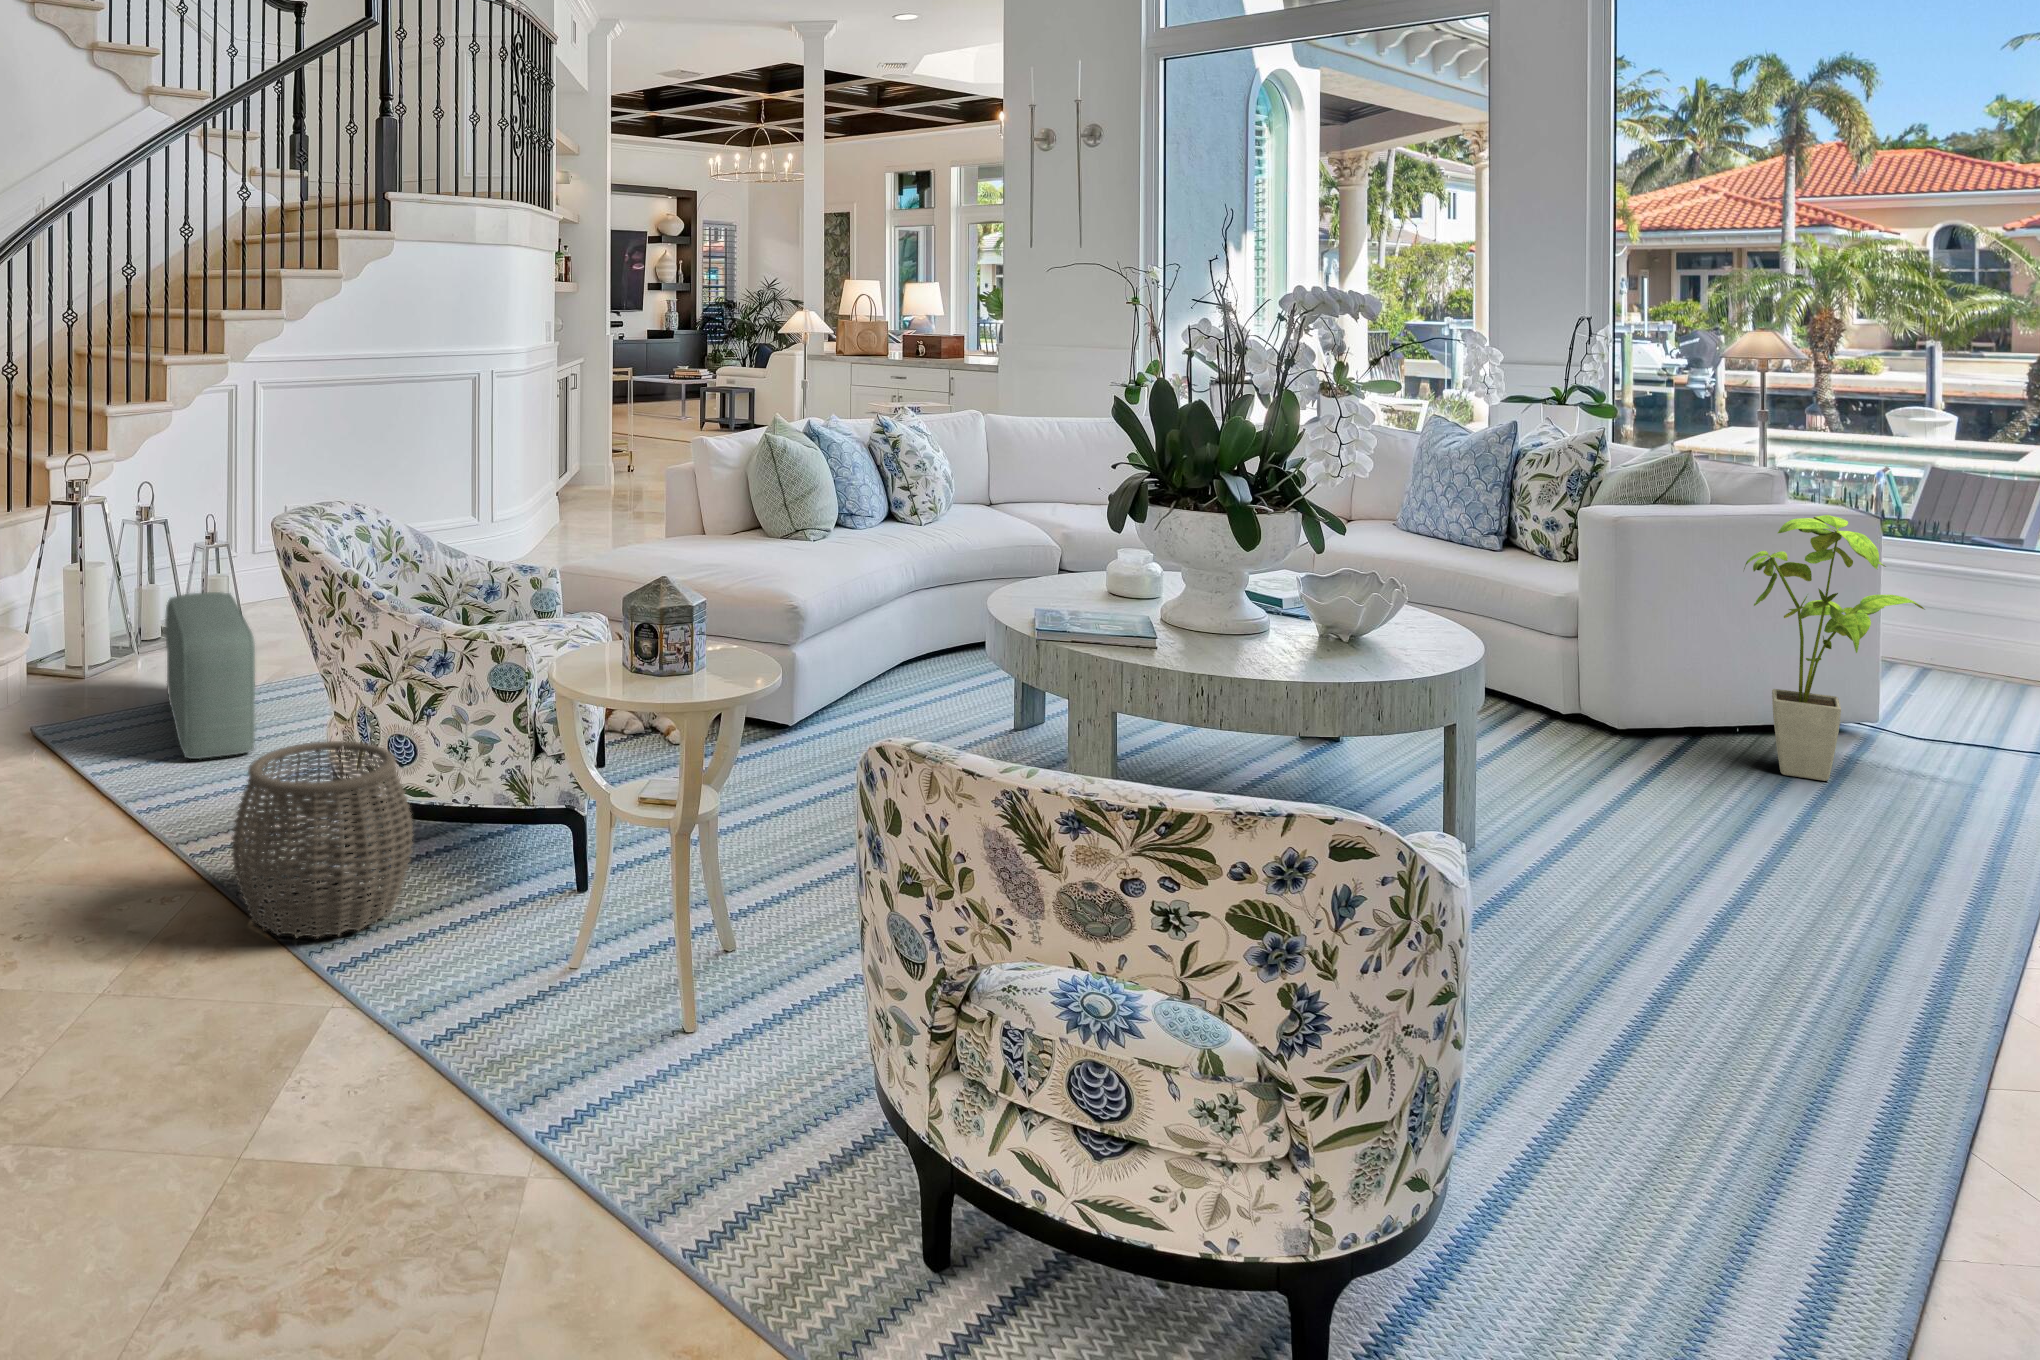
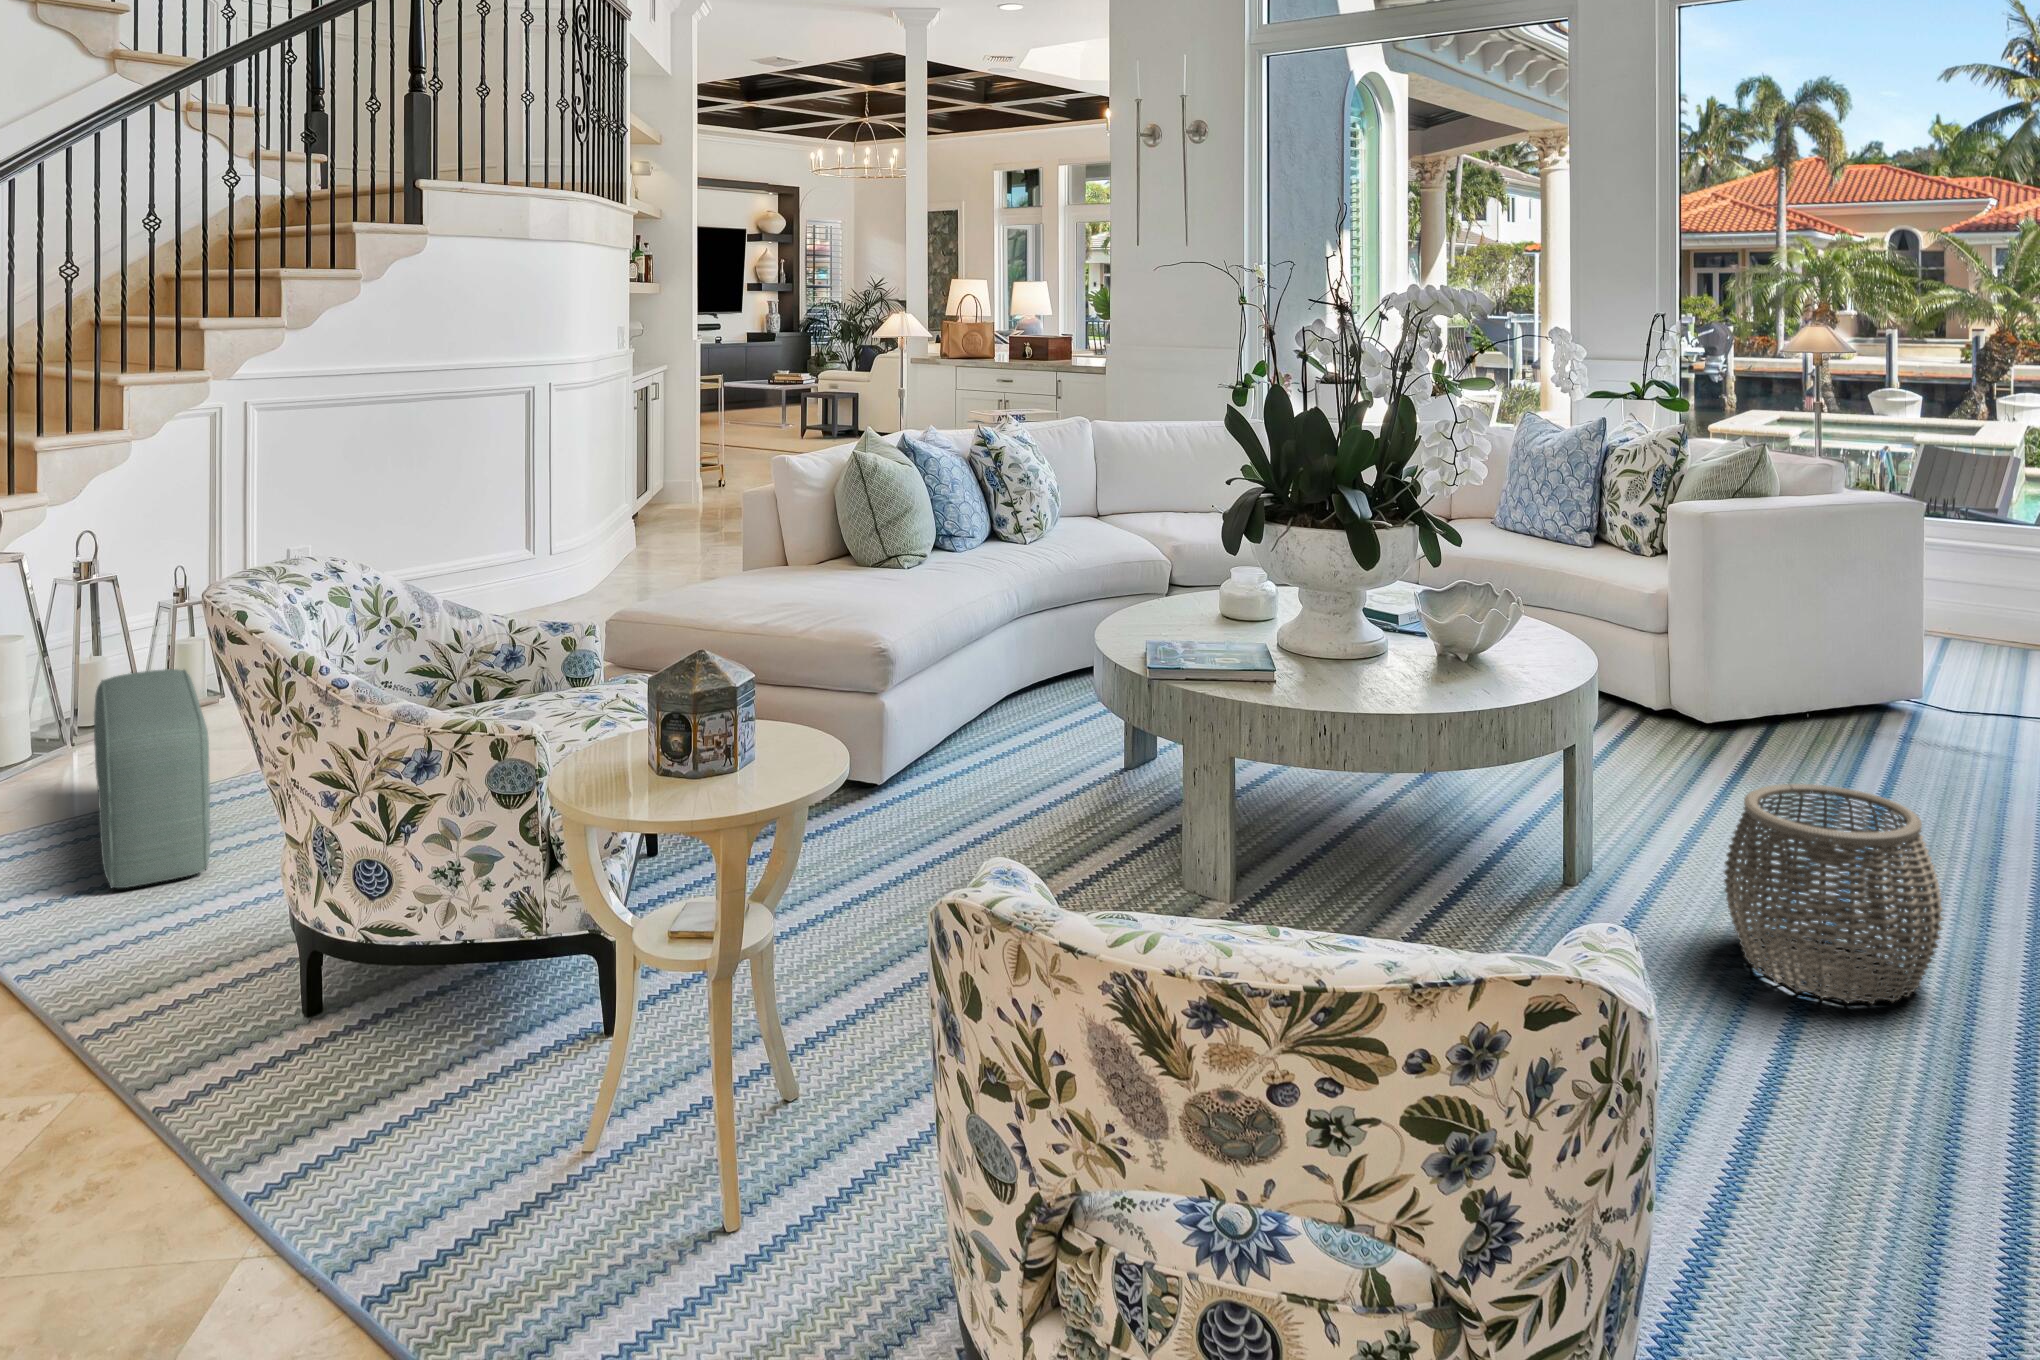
house plant: present [1744,515,1925,781] -> none [1820,509,1978,770]
woven basket: present [231,741,413,938] -> present [1724,784,1943,1004]

